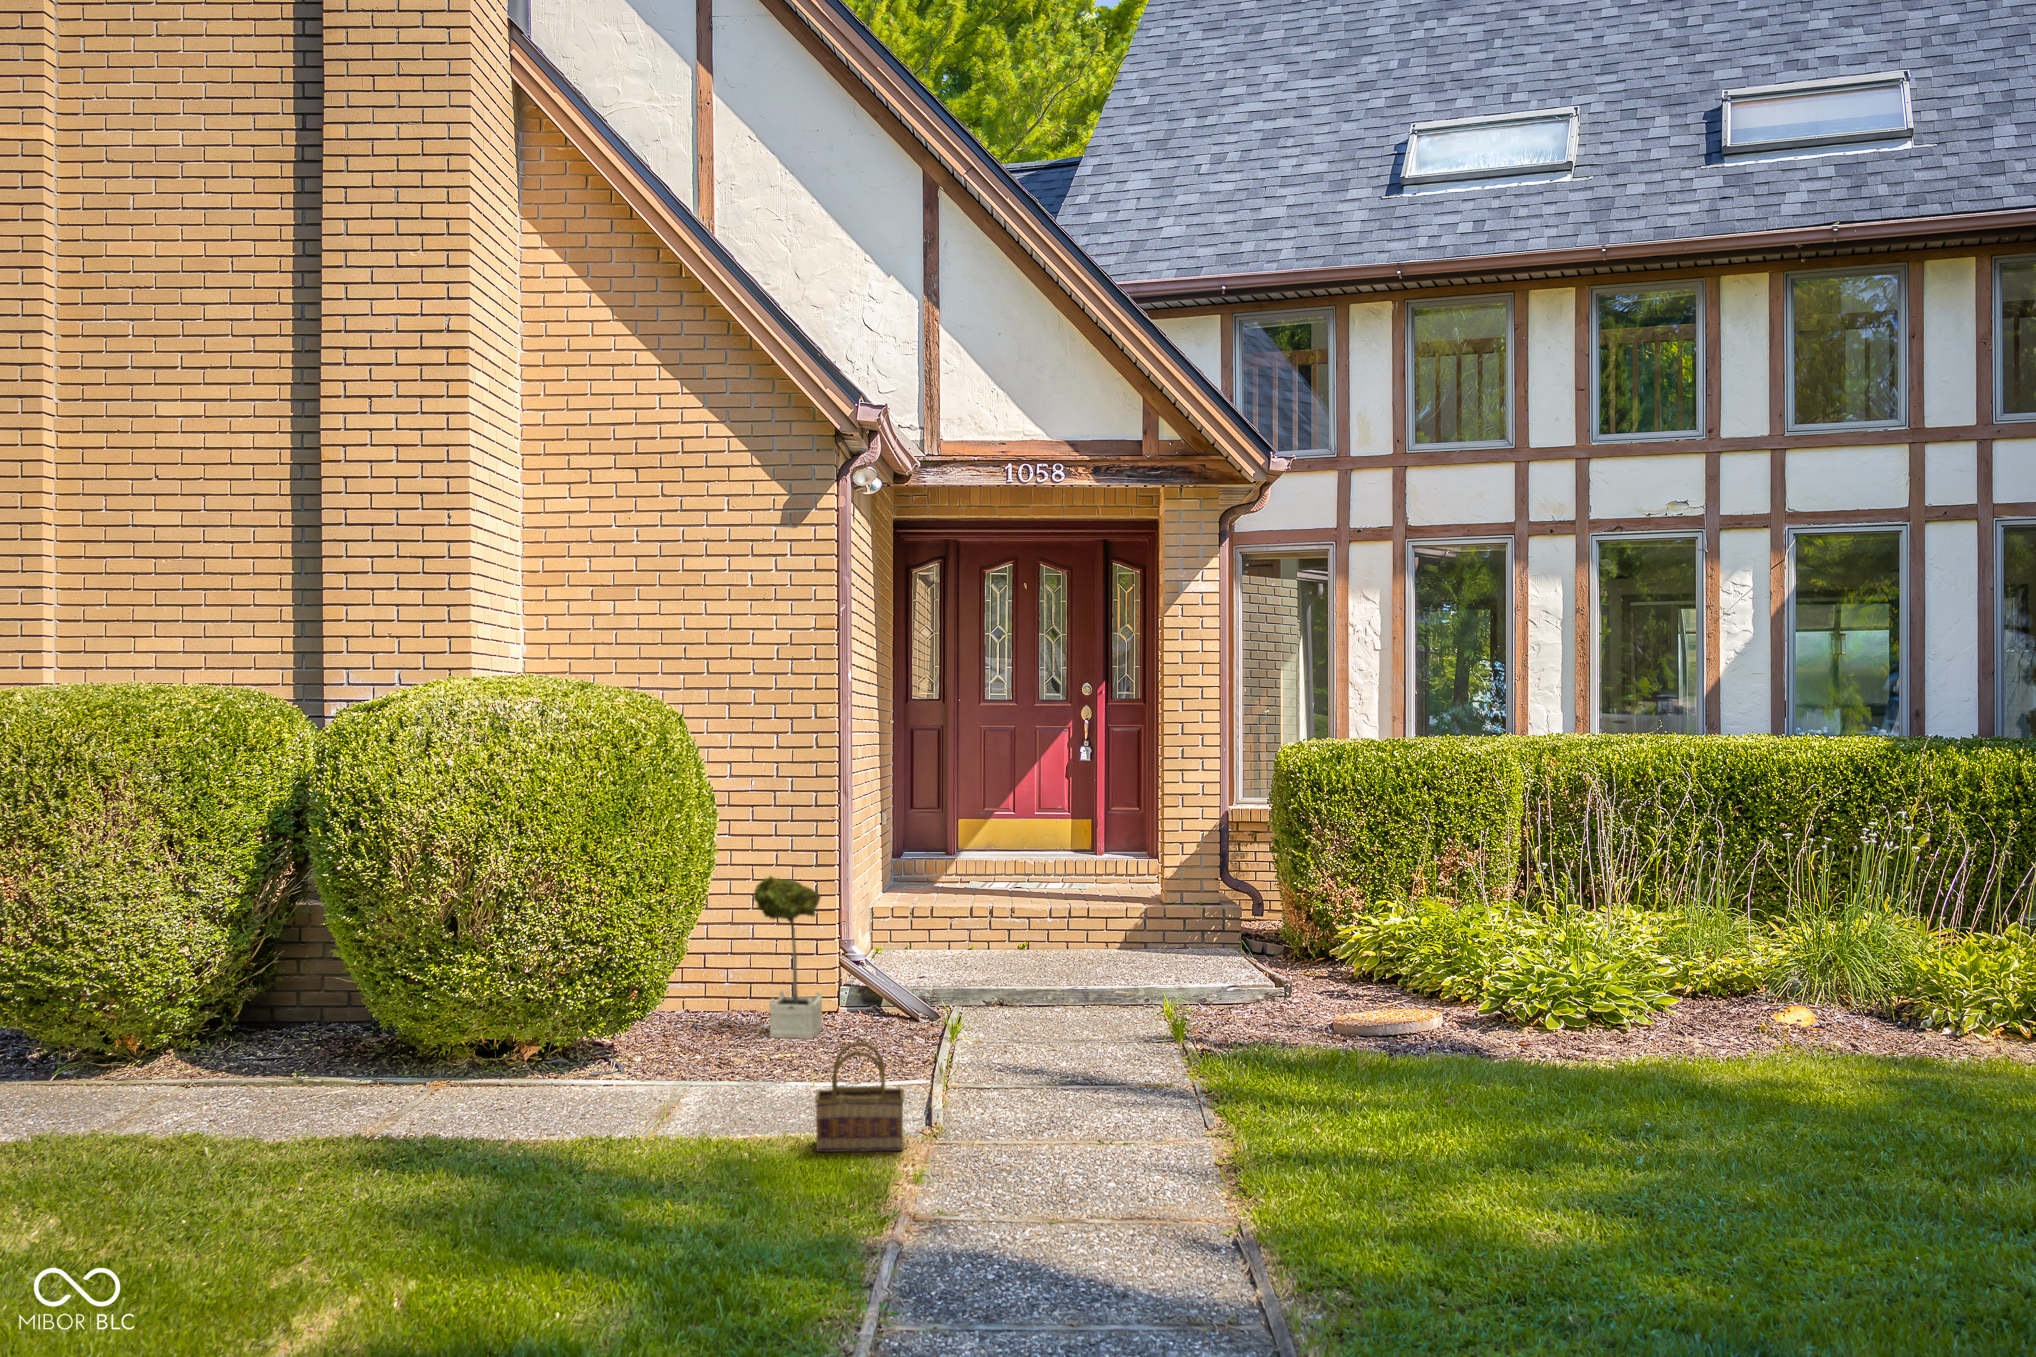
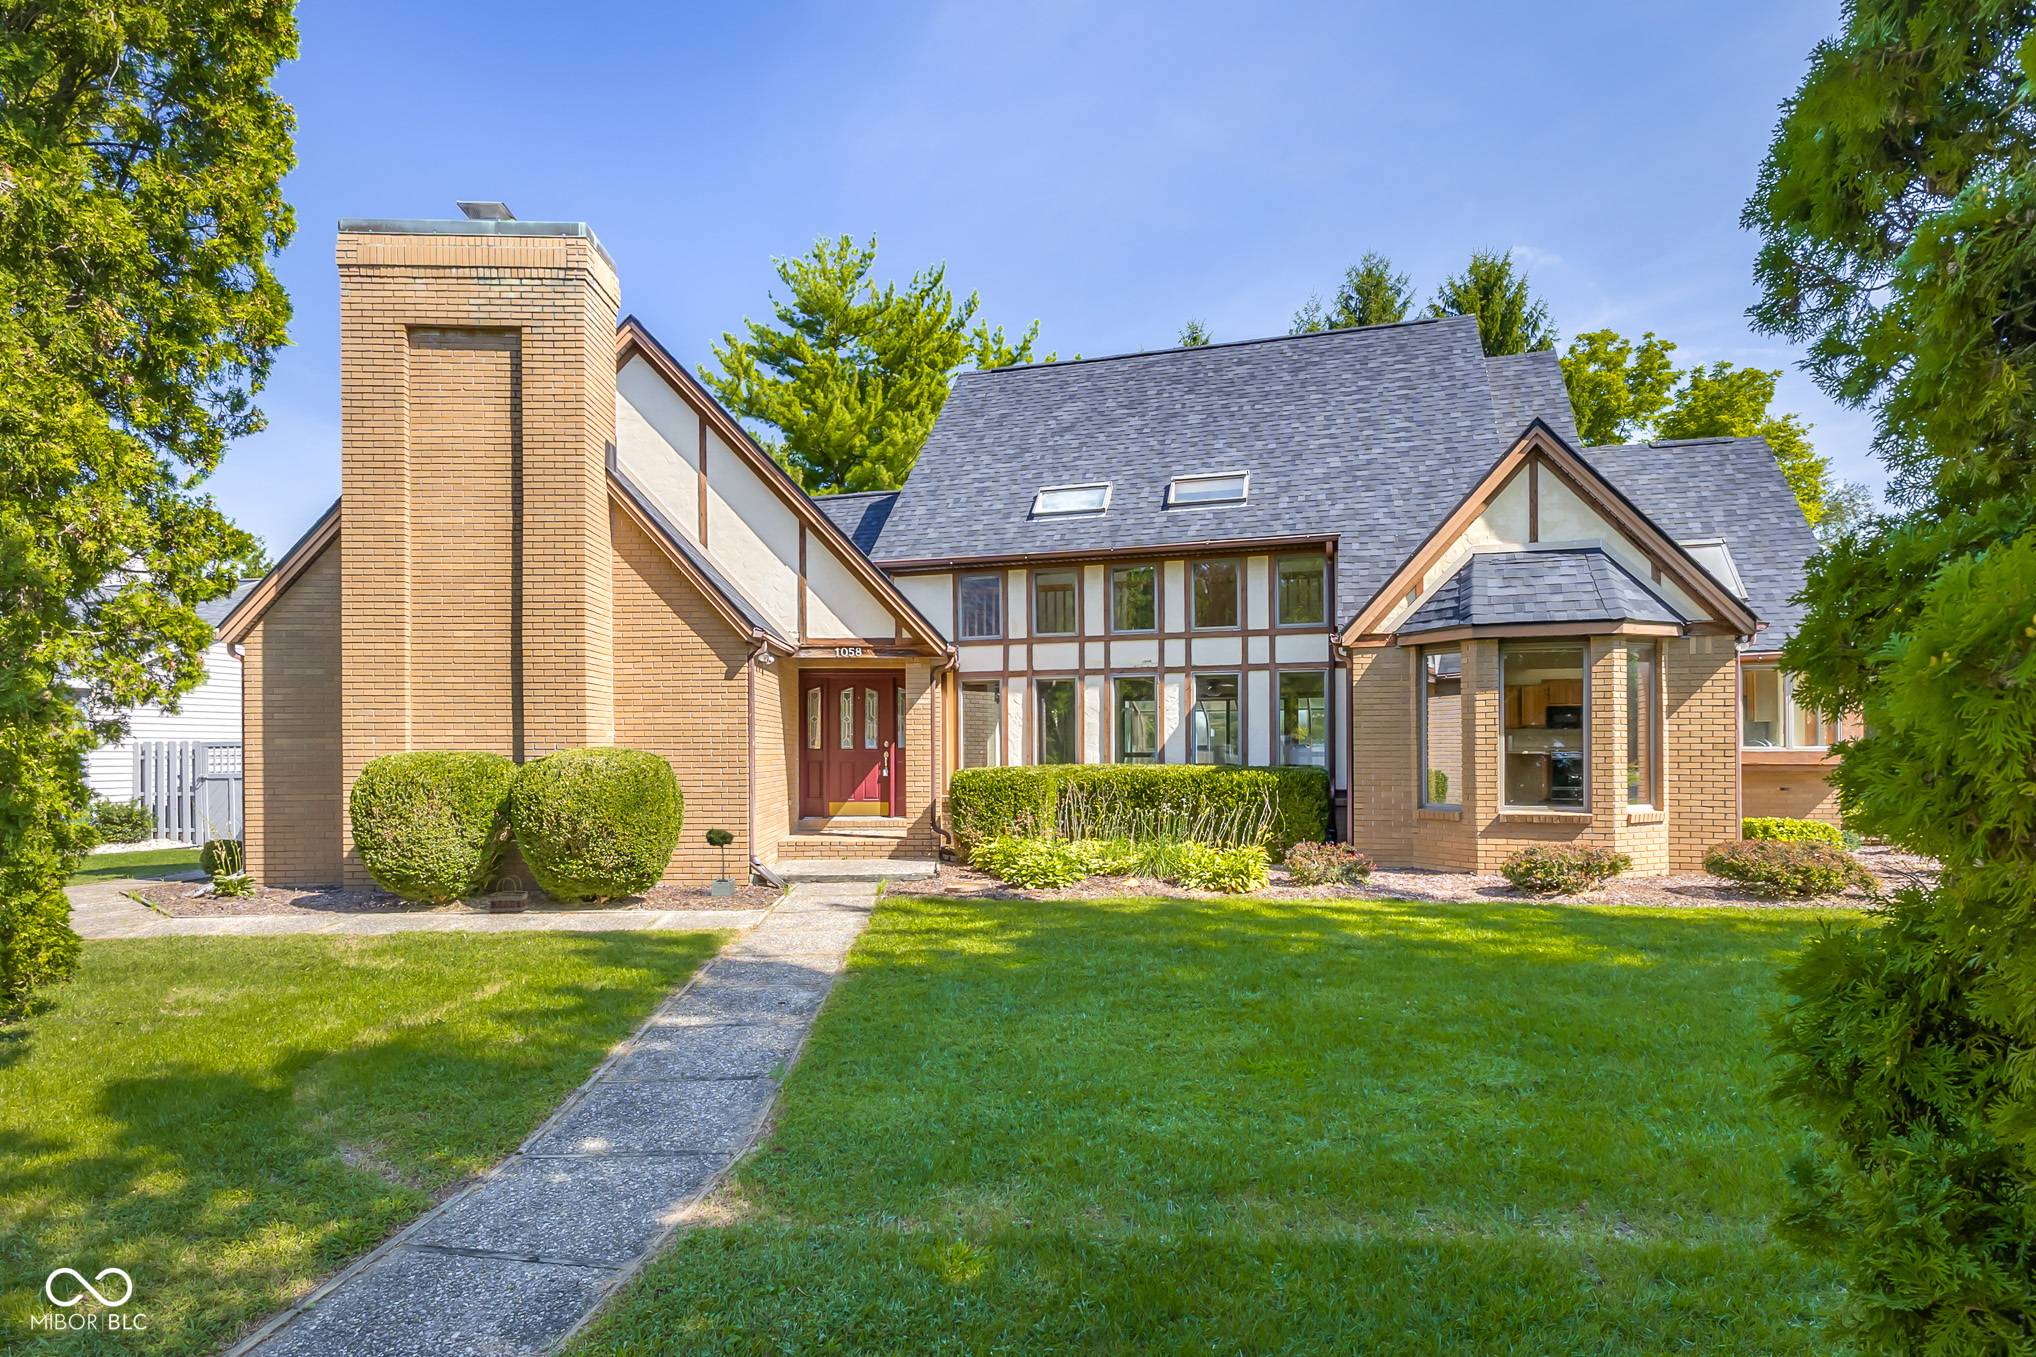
basket: present [815,1042,904,1152] -> present [490,875,528,913]

